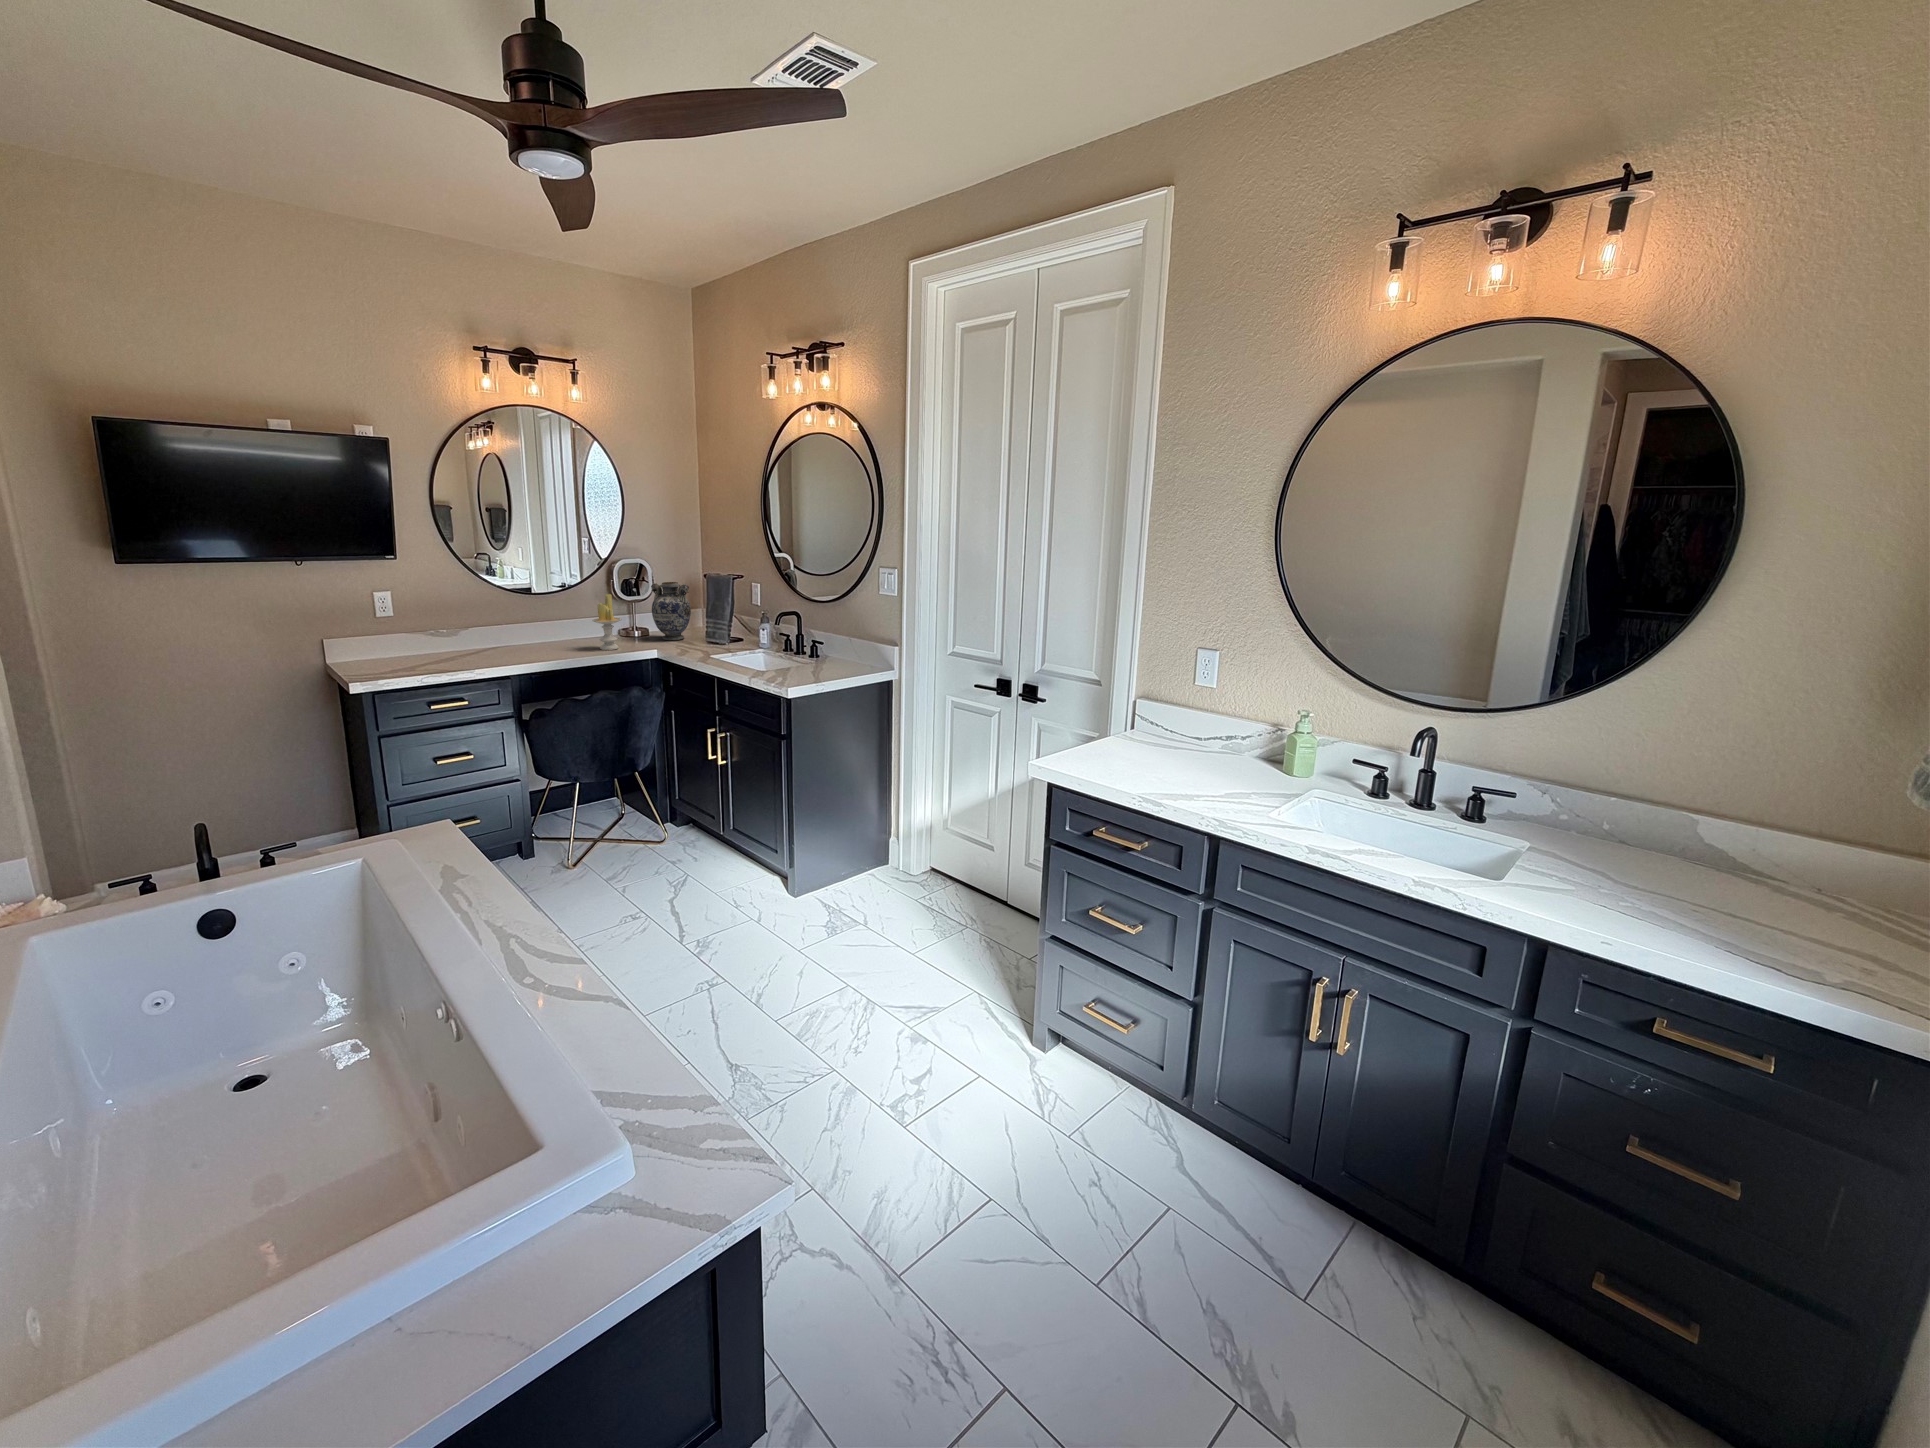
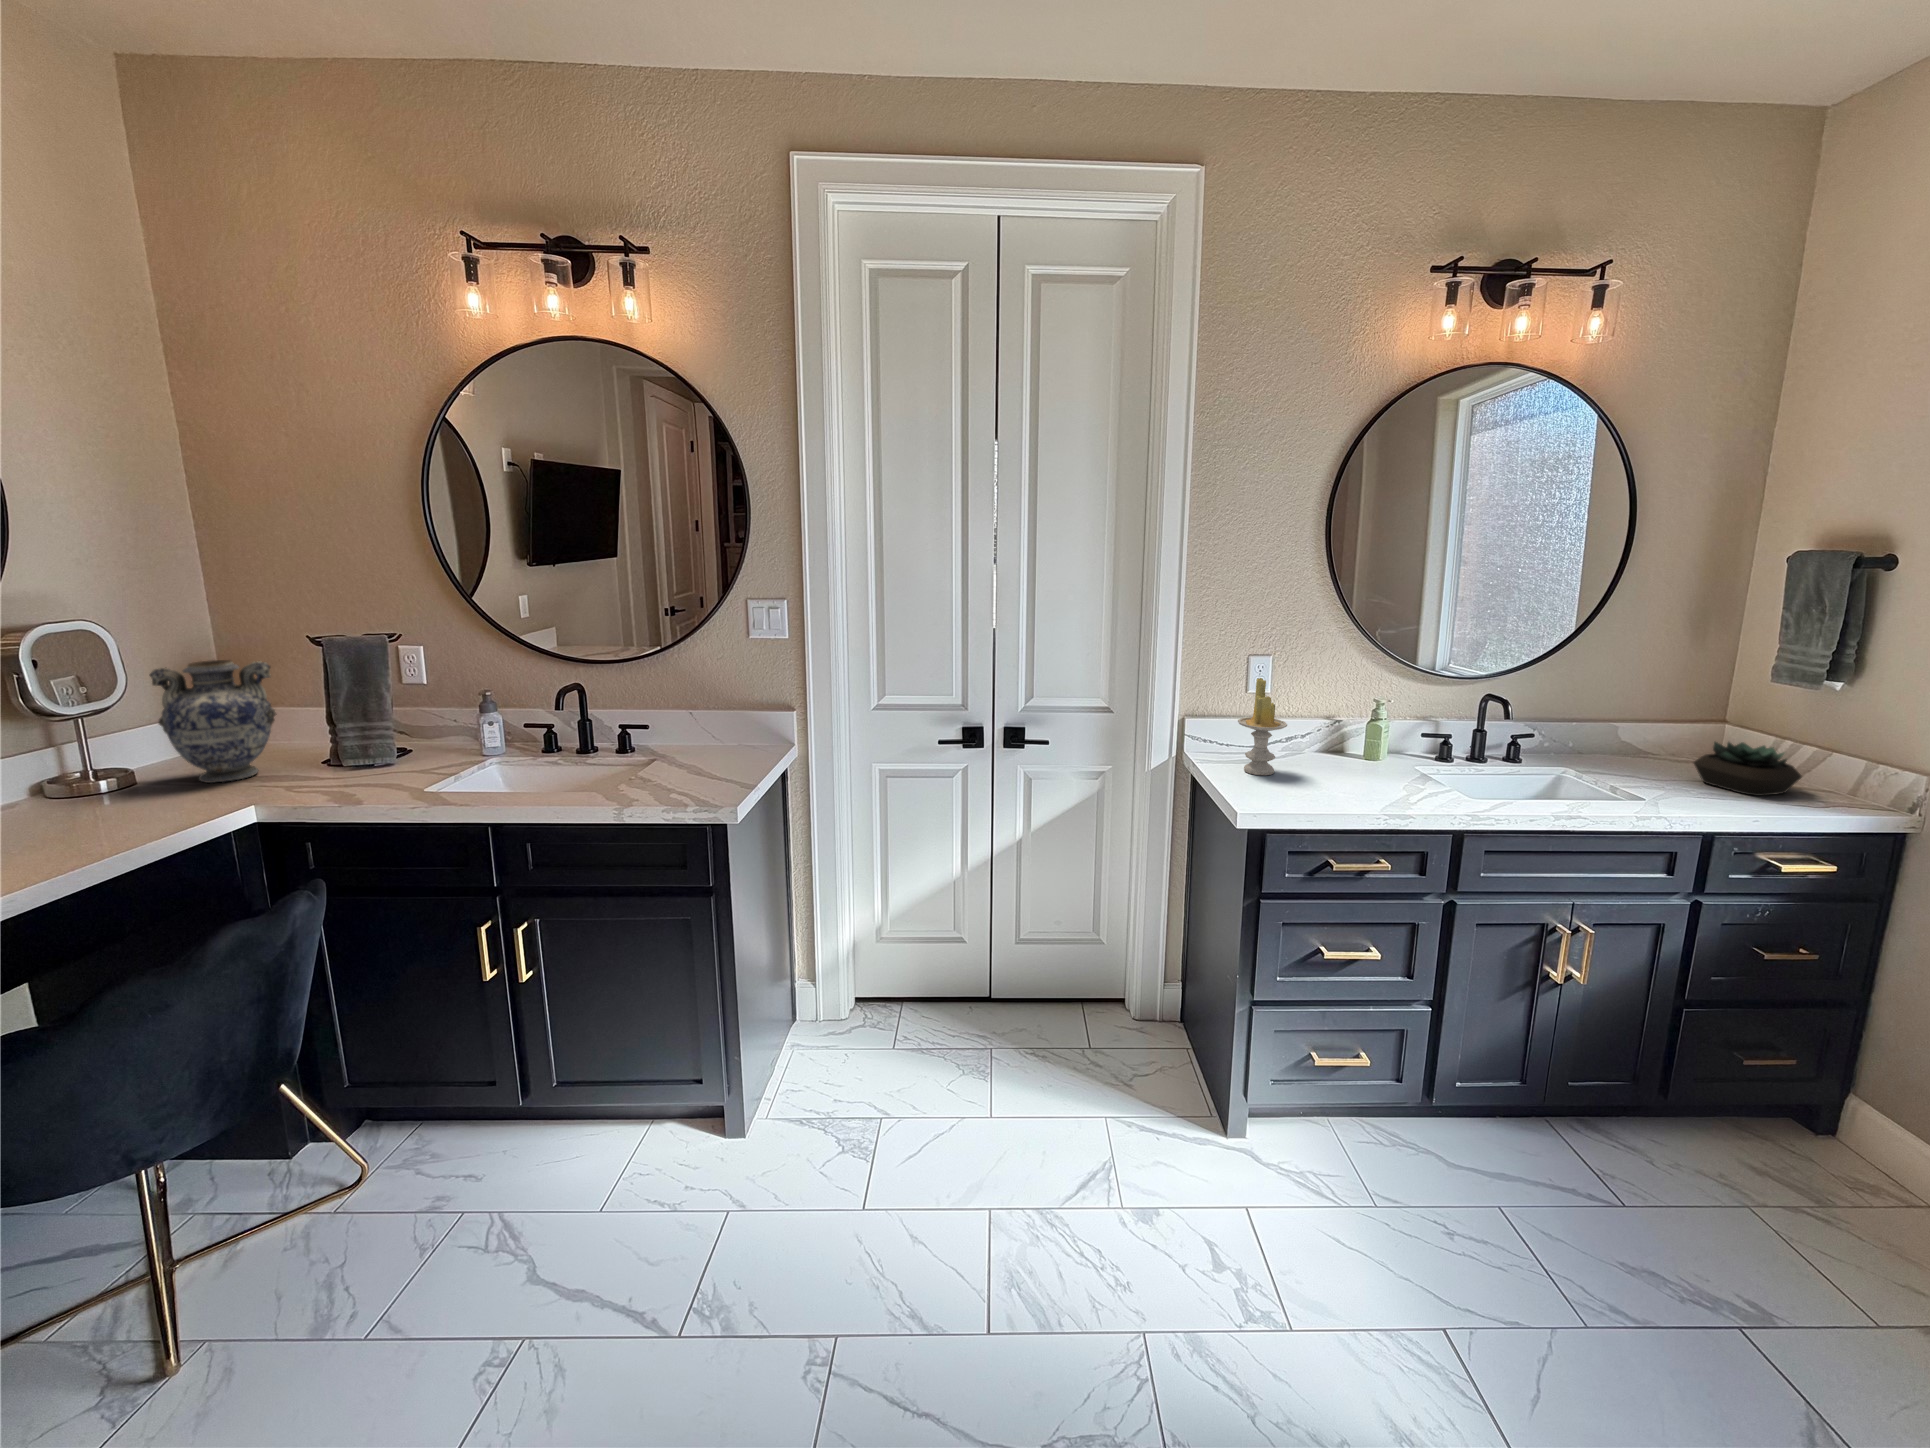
candle: present [592,594,622,650] -> present [1238,678,1287,775]
succulent plant: none [1687,859,1860,960] -> present [1694,742,1801,796]

